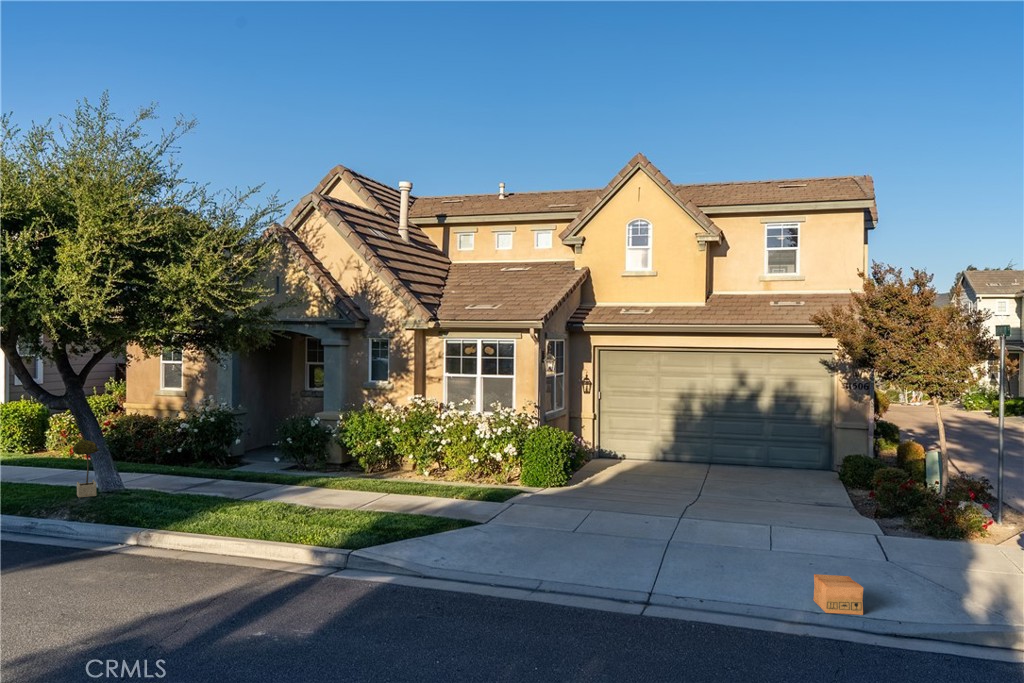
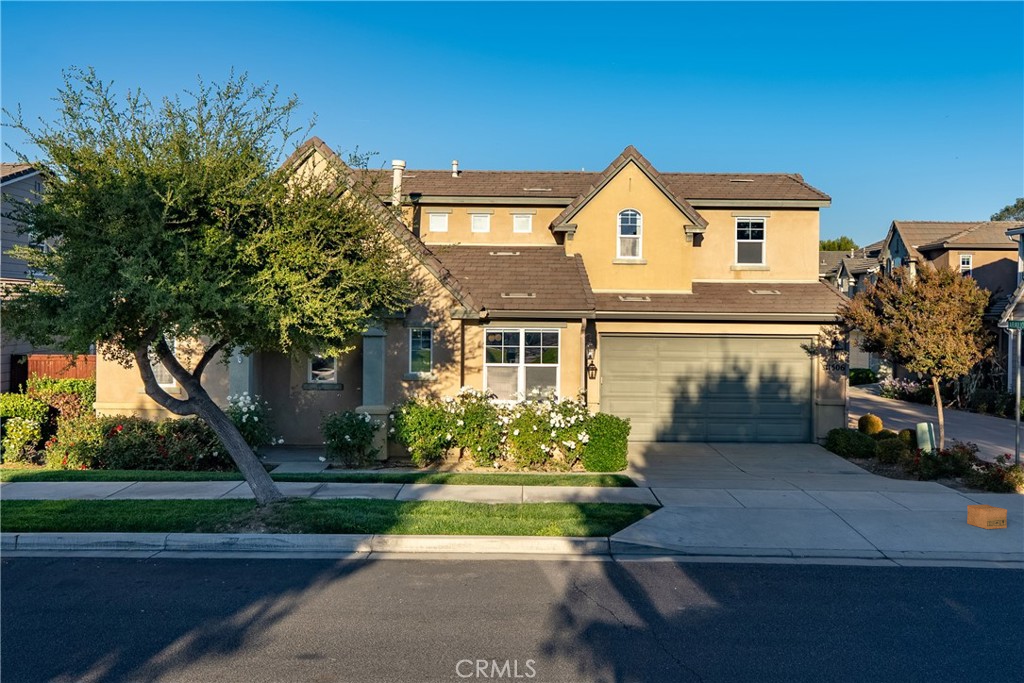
potted tree: present [73,439,99,497] -> none [231,443,258,505]

